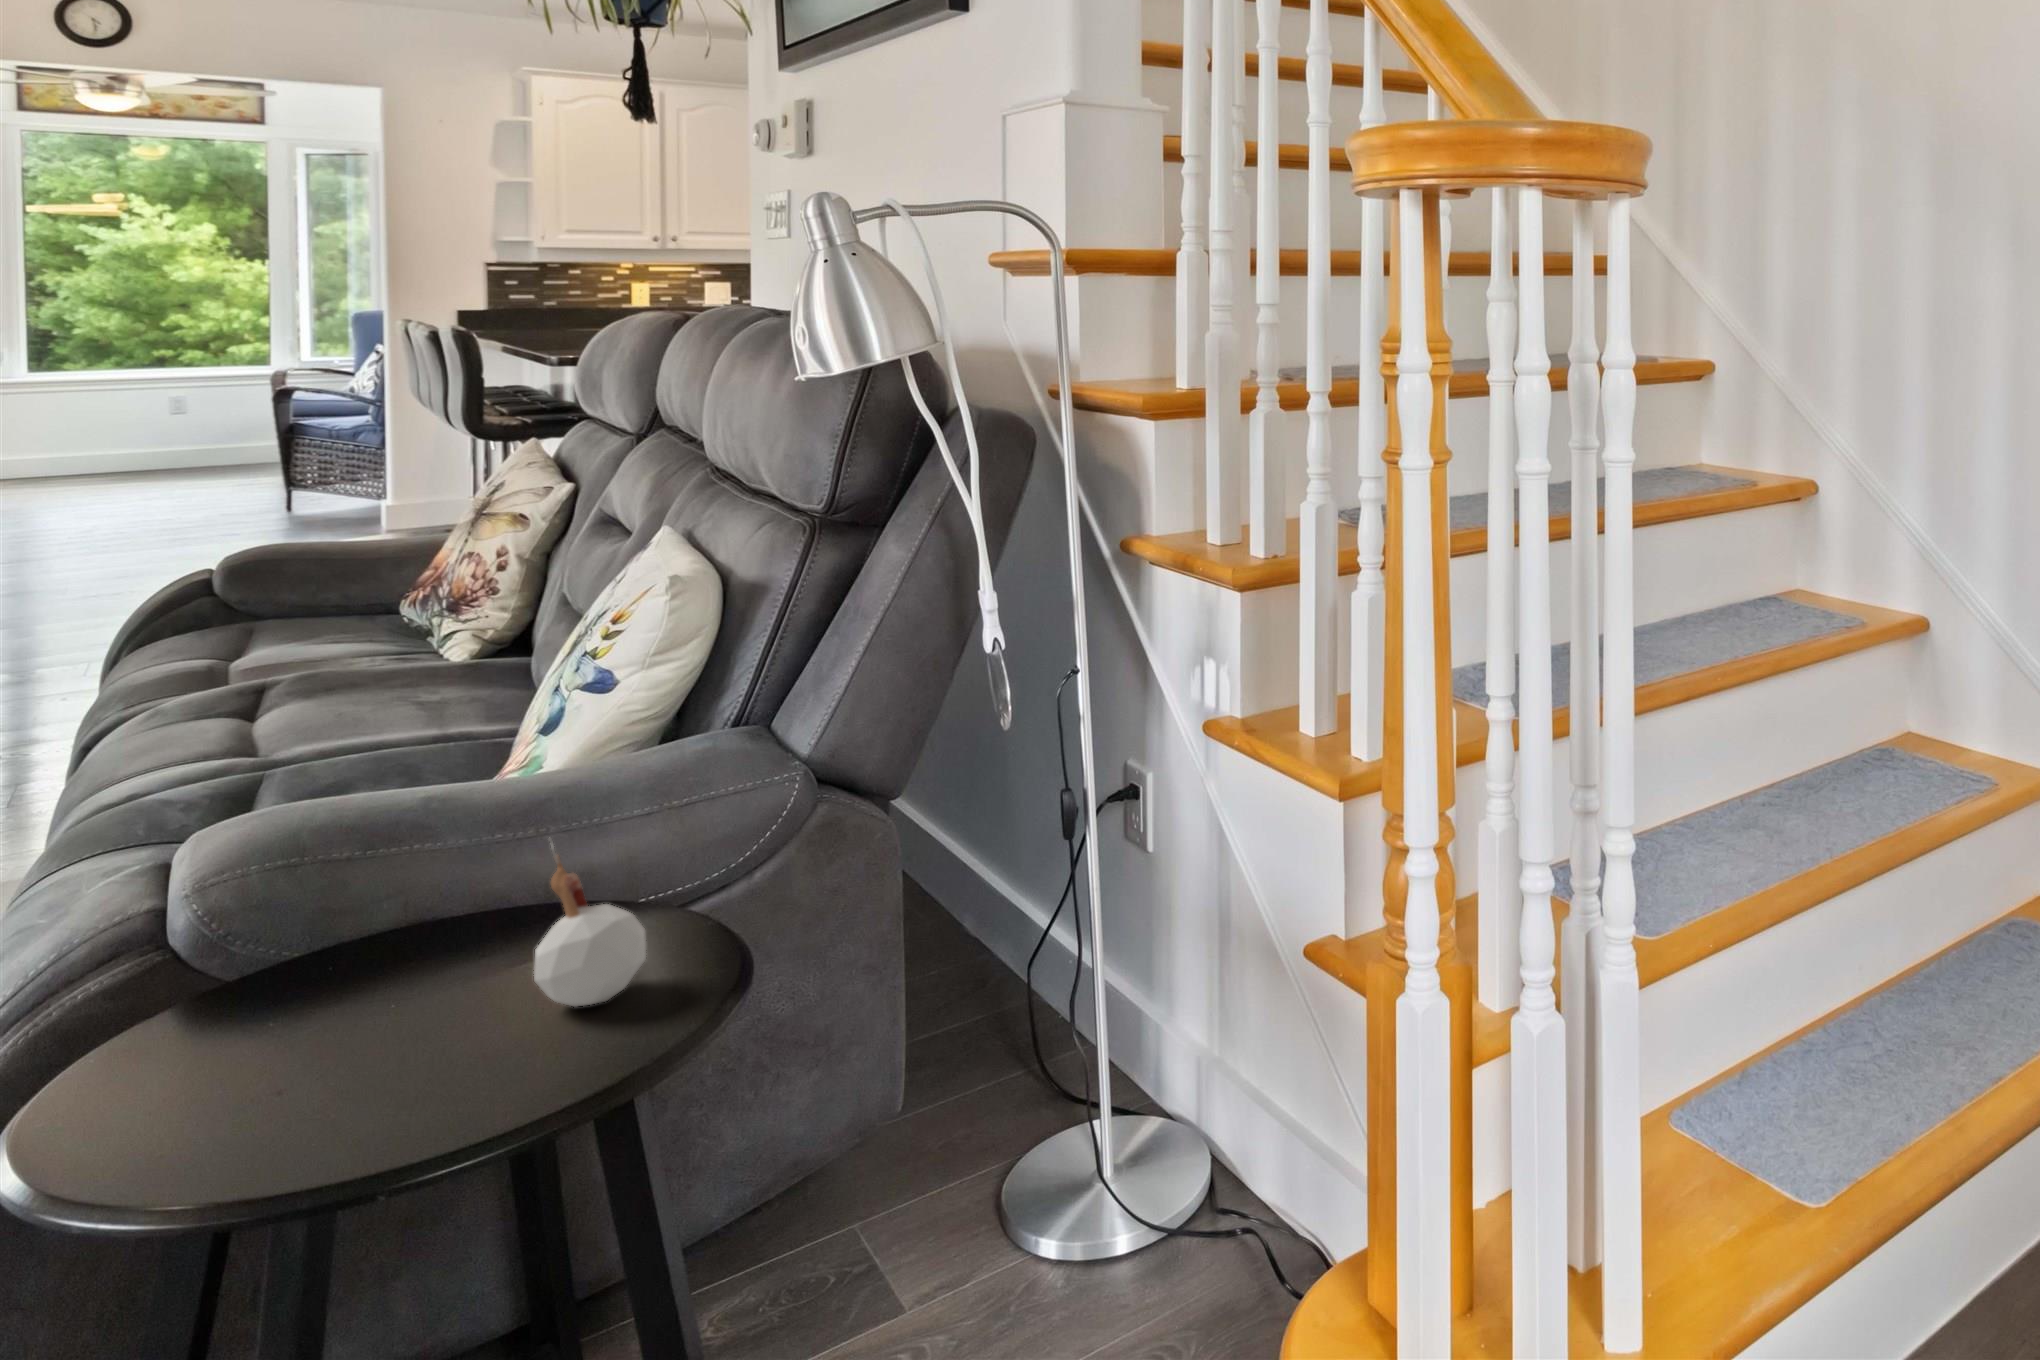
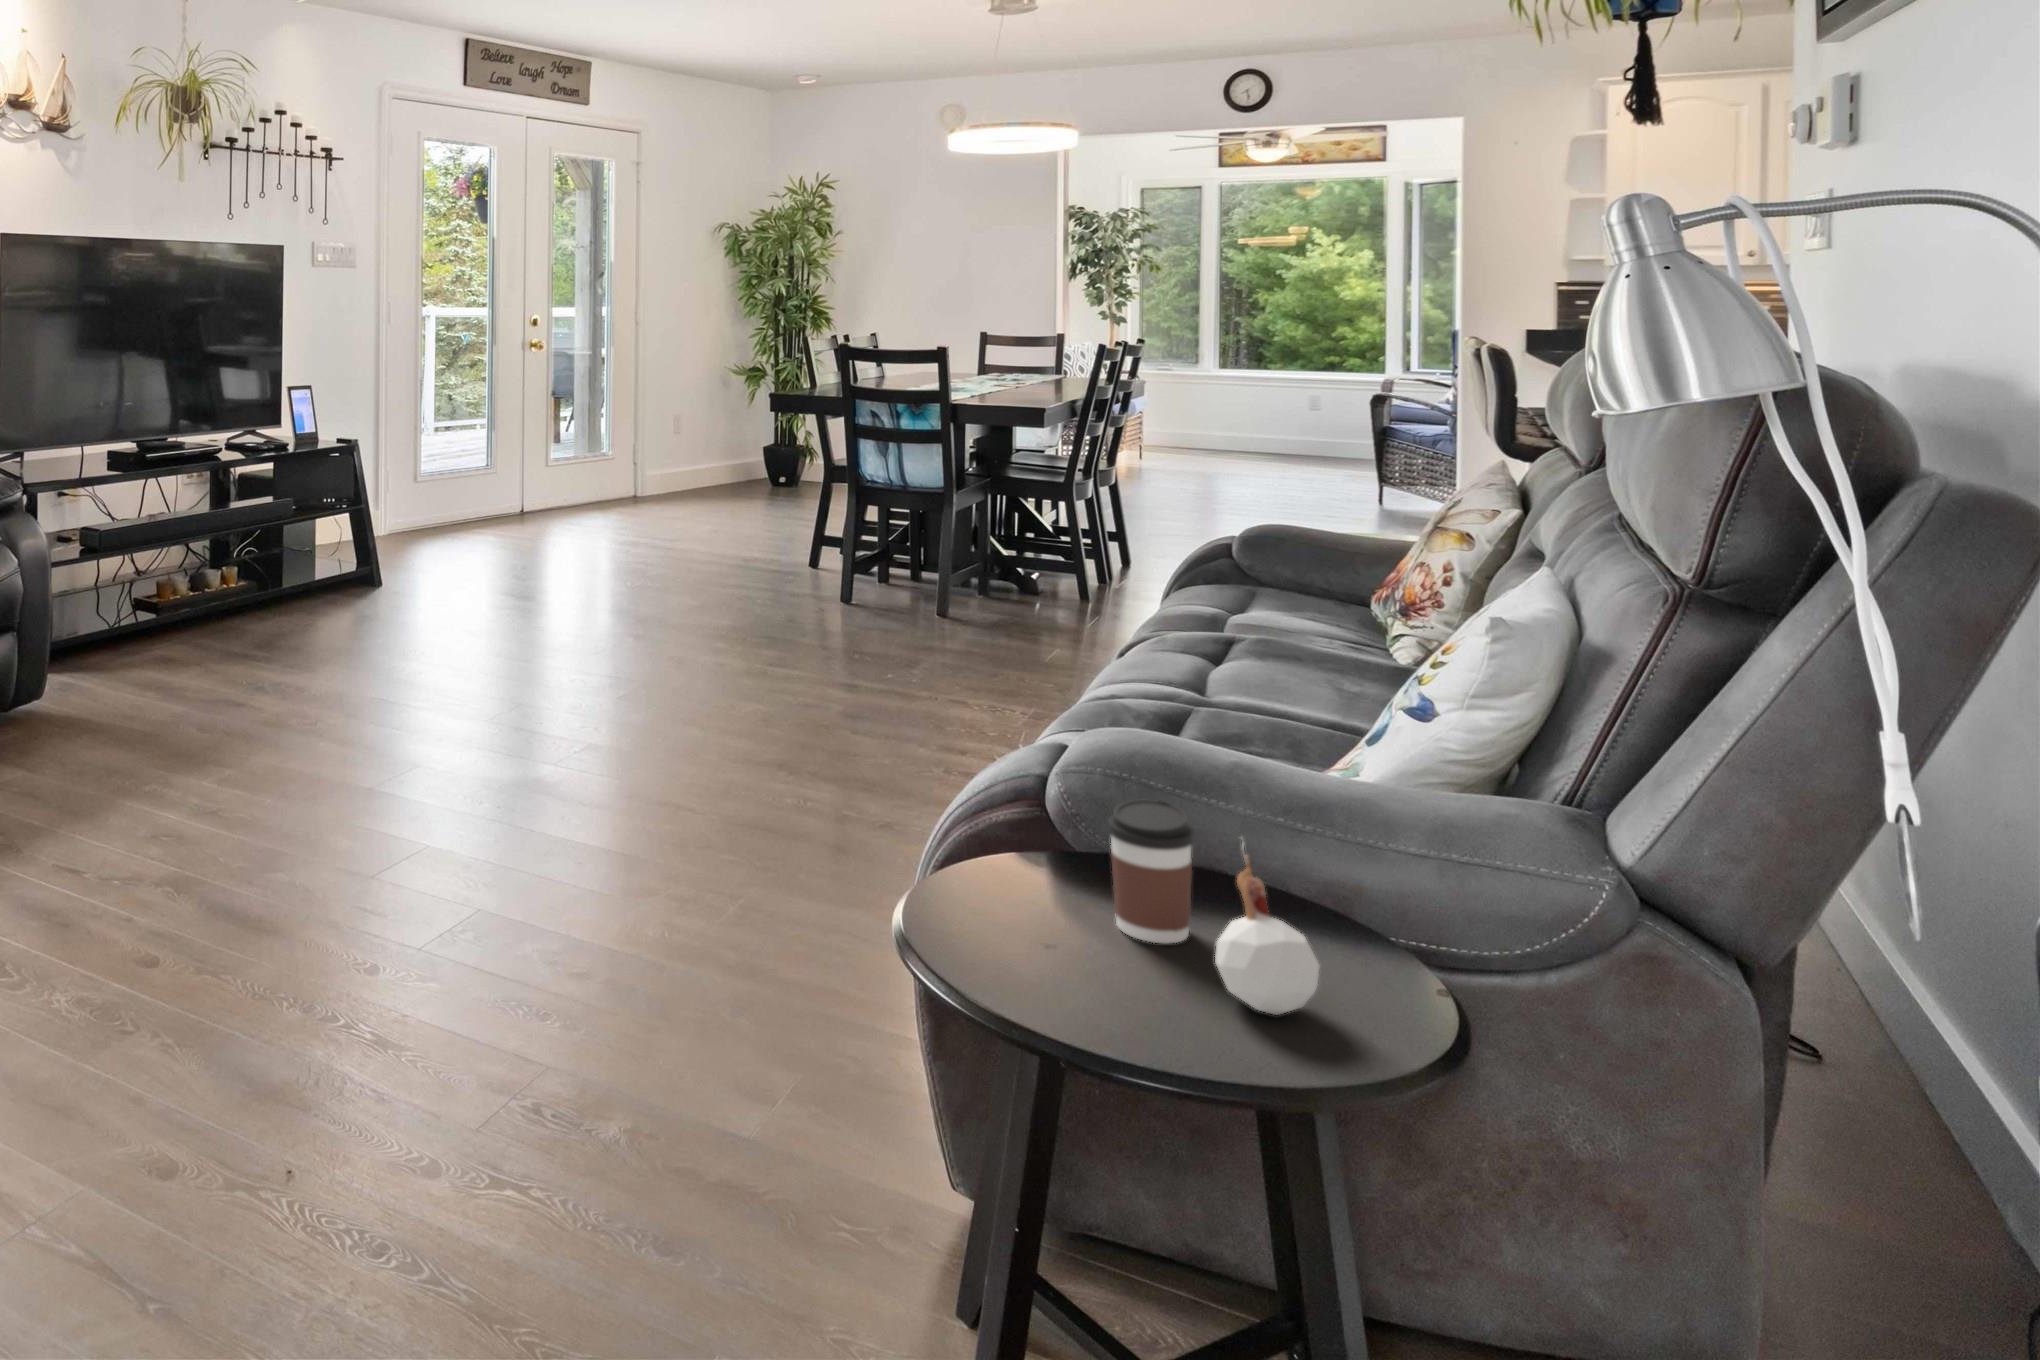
coffee cup: none [356,842,471,1012] -> present [1108,800,1194,944]

